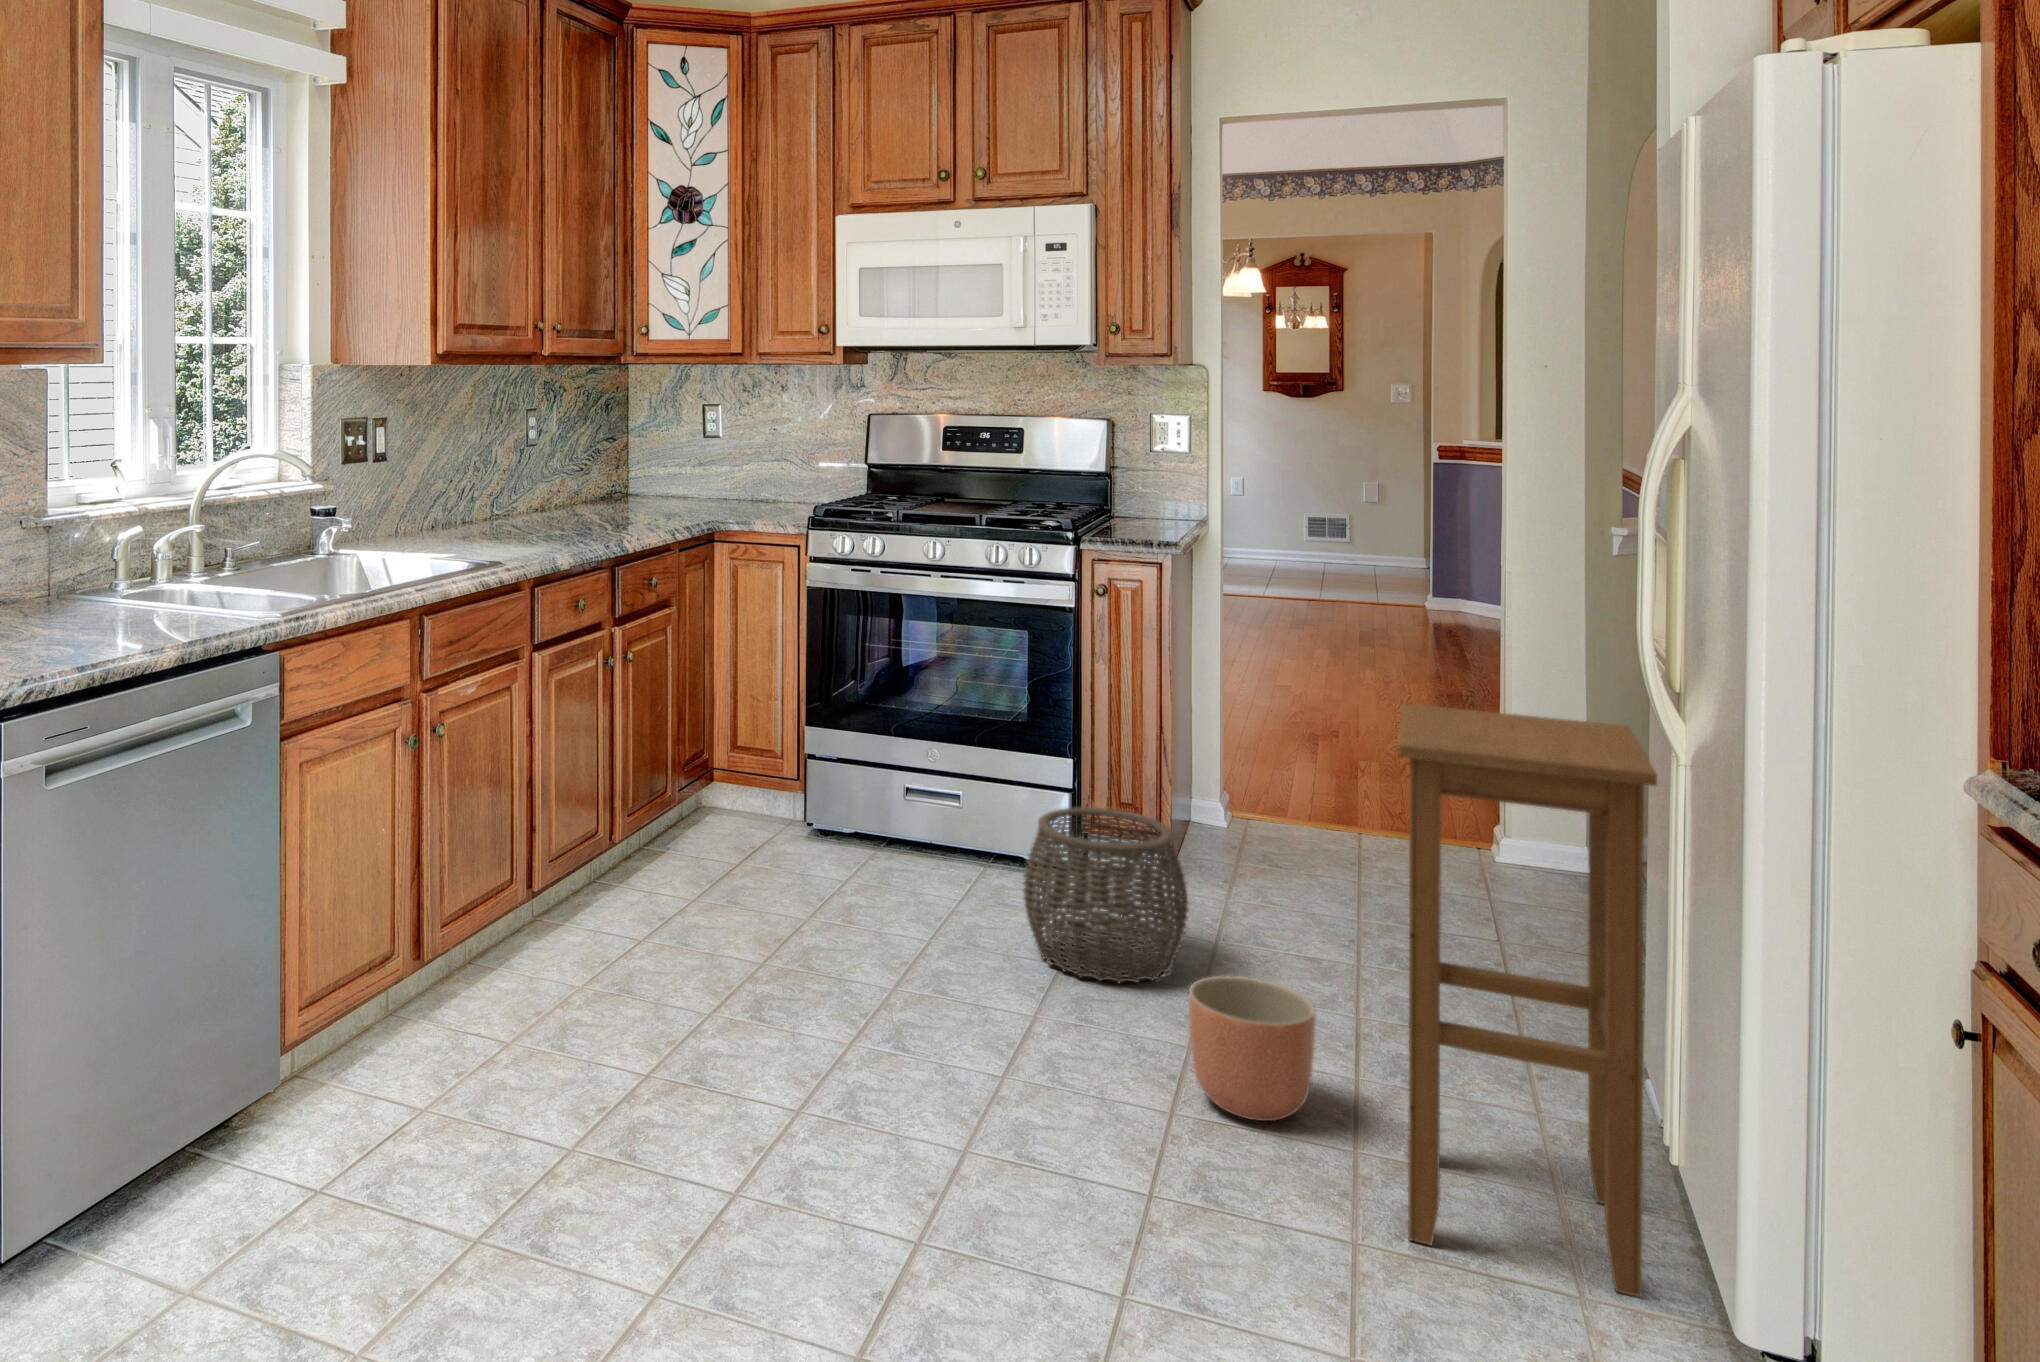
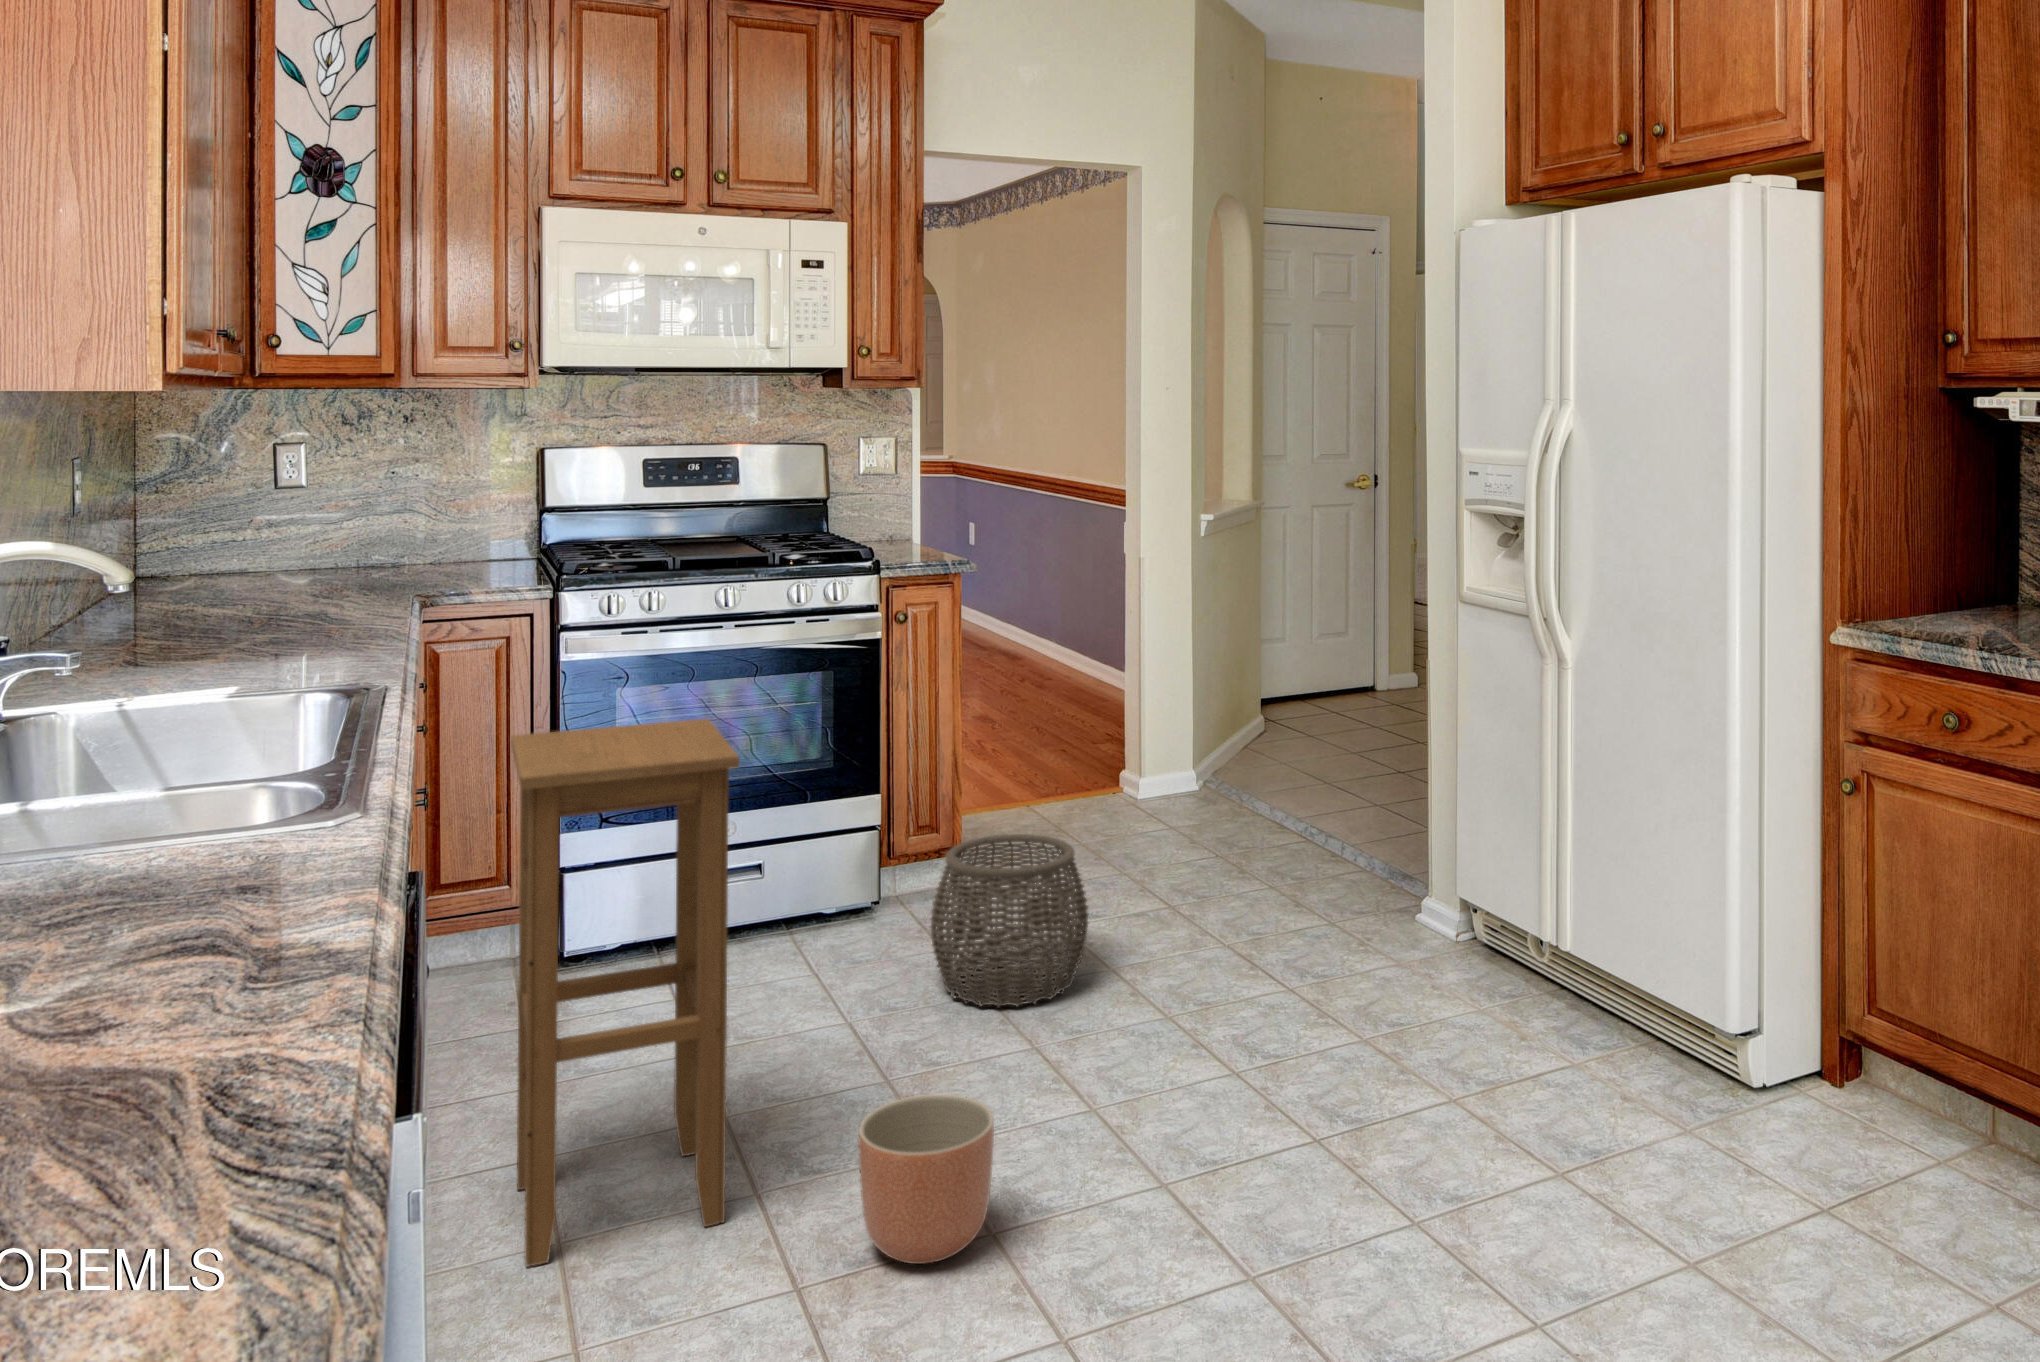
stool: present [1399,703,1657,1297] -> present [511,718,739,1267]
planter: present [1189,976,1316,1121] -> present [859,1094,994,1264]

